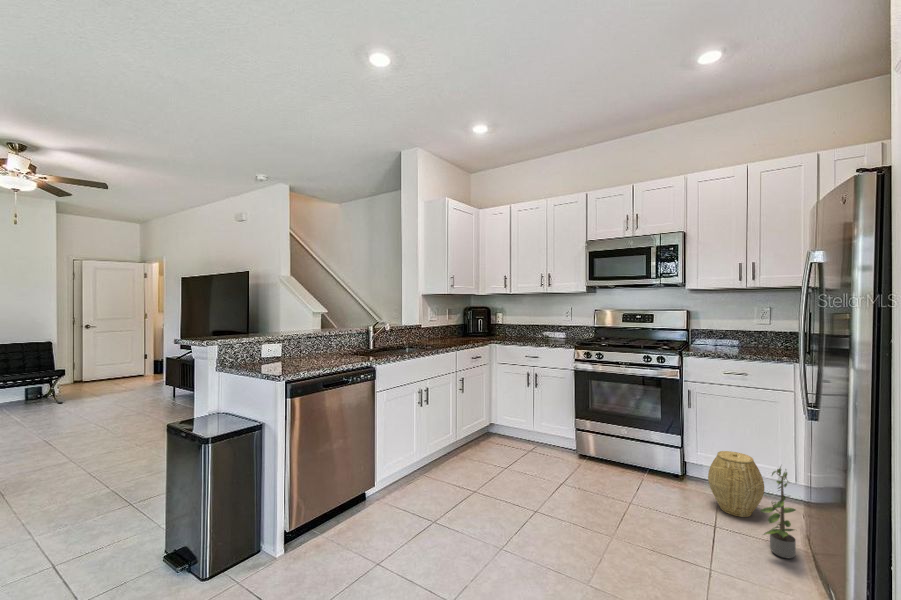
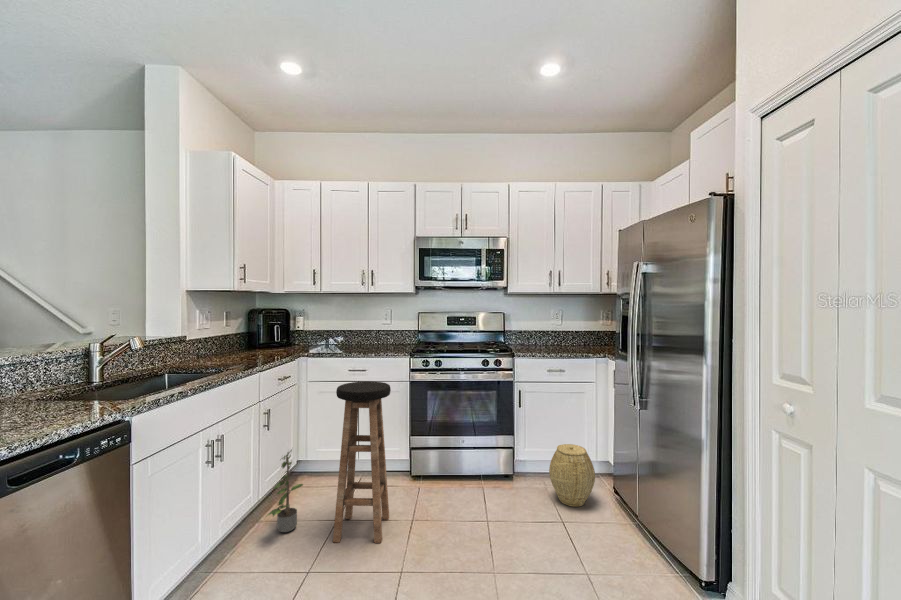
bar stool: none [498,364,545,487] -> present [333,381,391,543]
potted plant: present [761,467,796,558] -> present [267,450,303,532]

